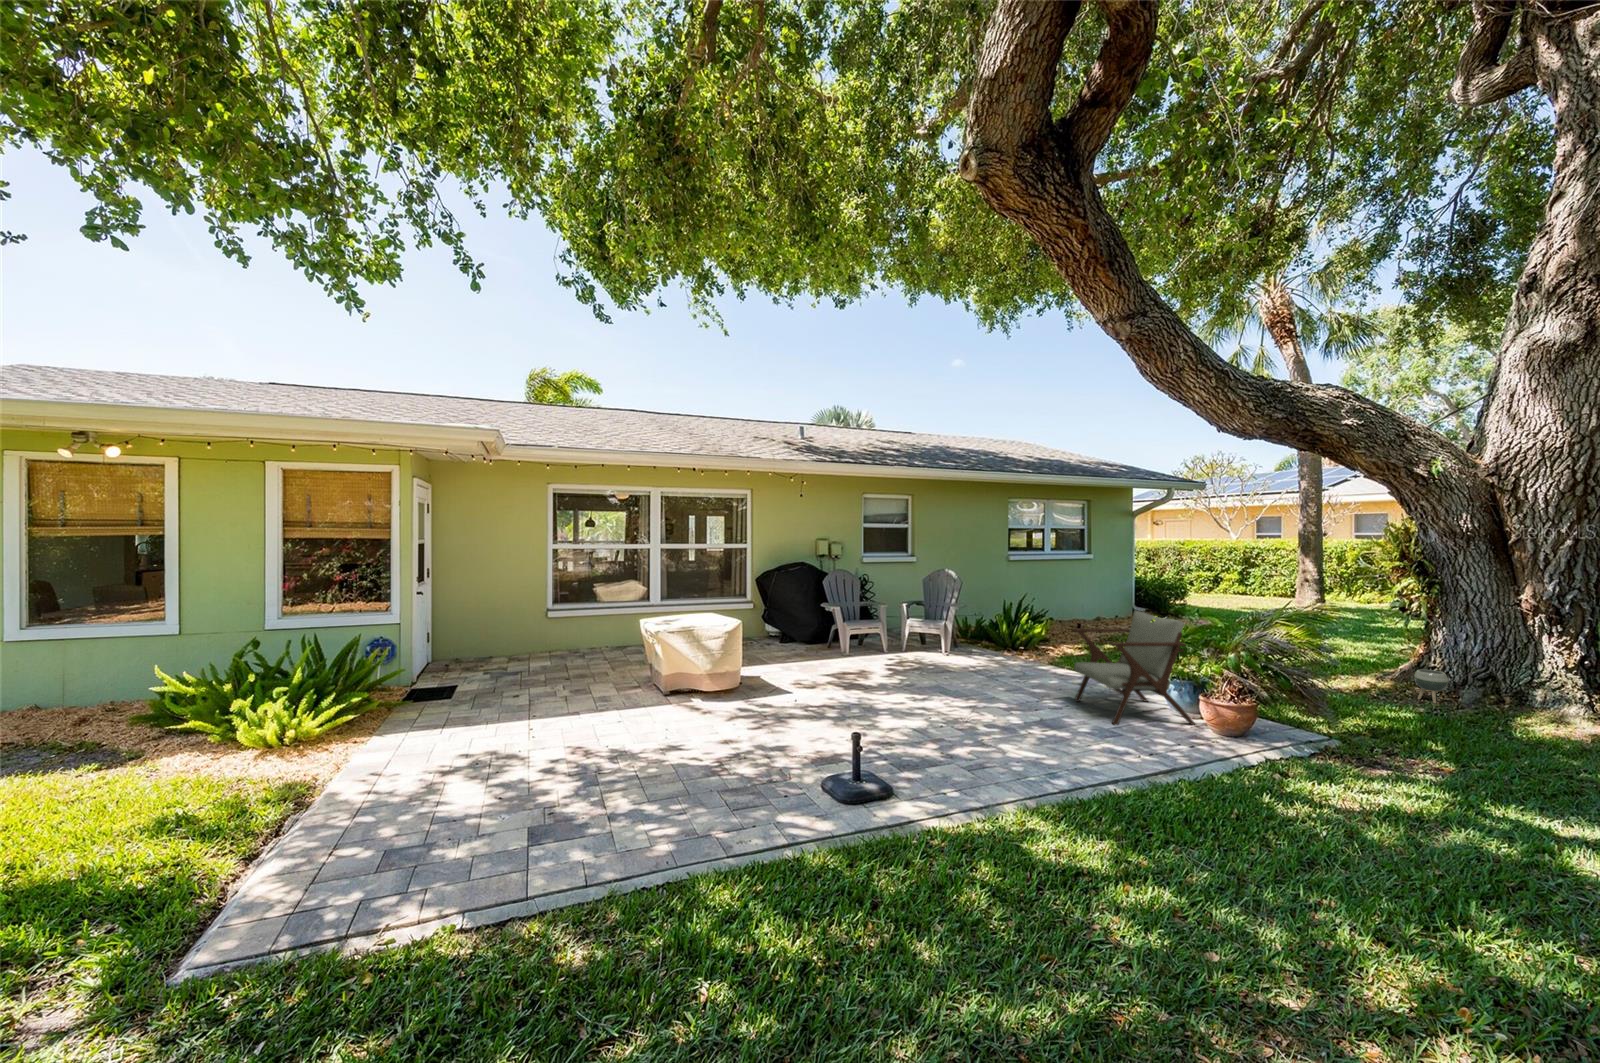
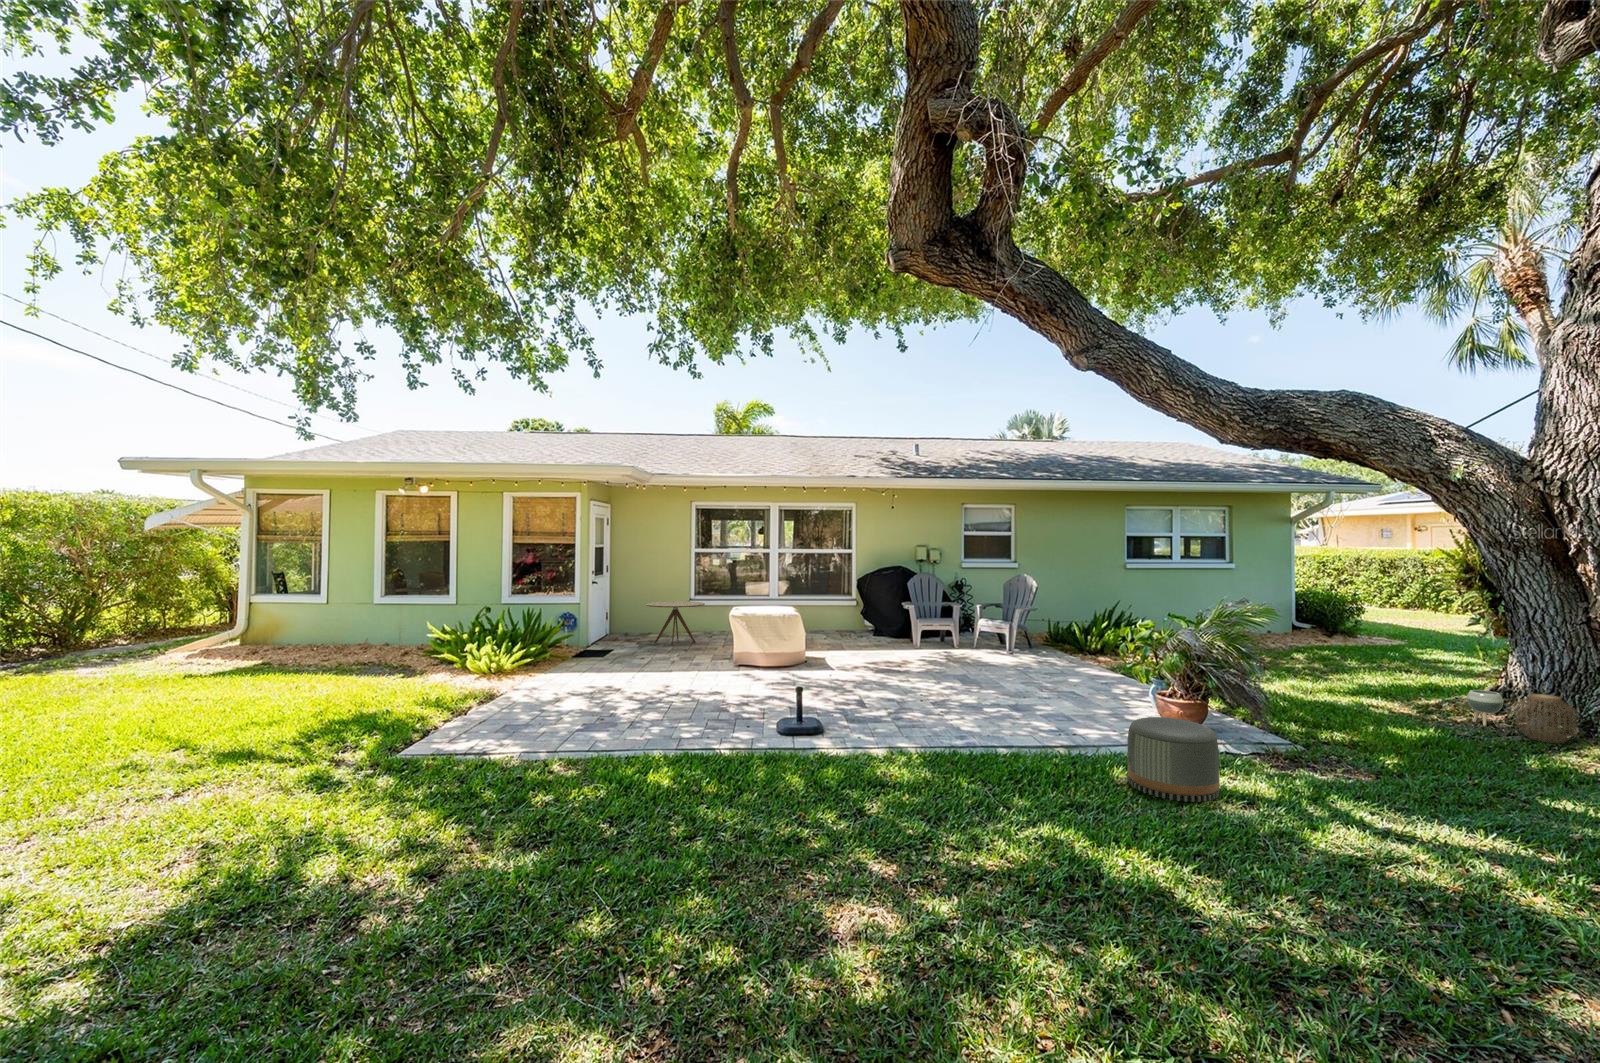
round table: none [508,606,588,666] -> present [646,601,705,646]
lounge chair: present [1073,611,1195,725] -> none [1068,614,1154,716]
woven basket: none [1475,674,1535,719] -> present [1514,694,1577,743]
pouf: none [1362,762,1511,886] -> present [1127,717,1219,802]

